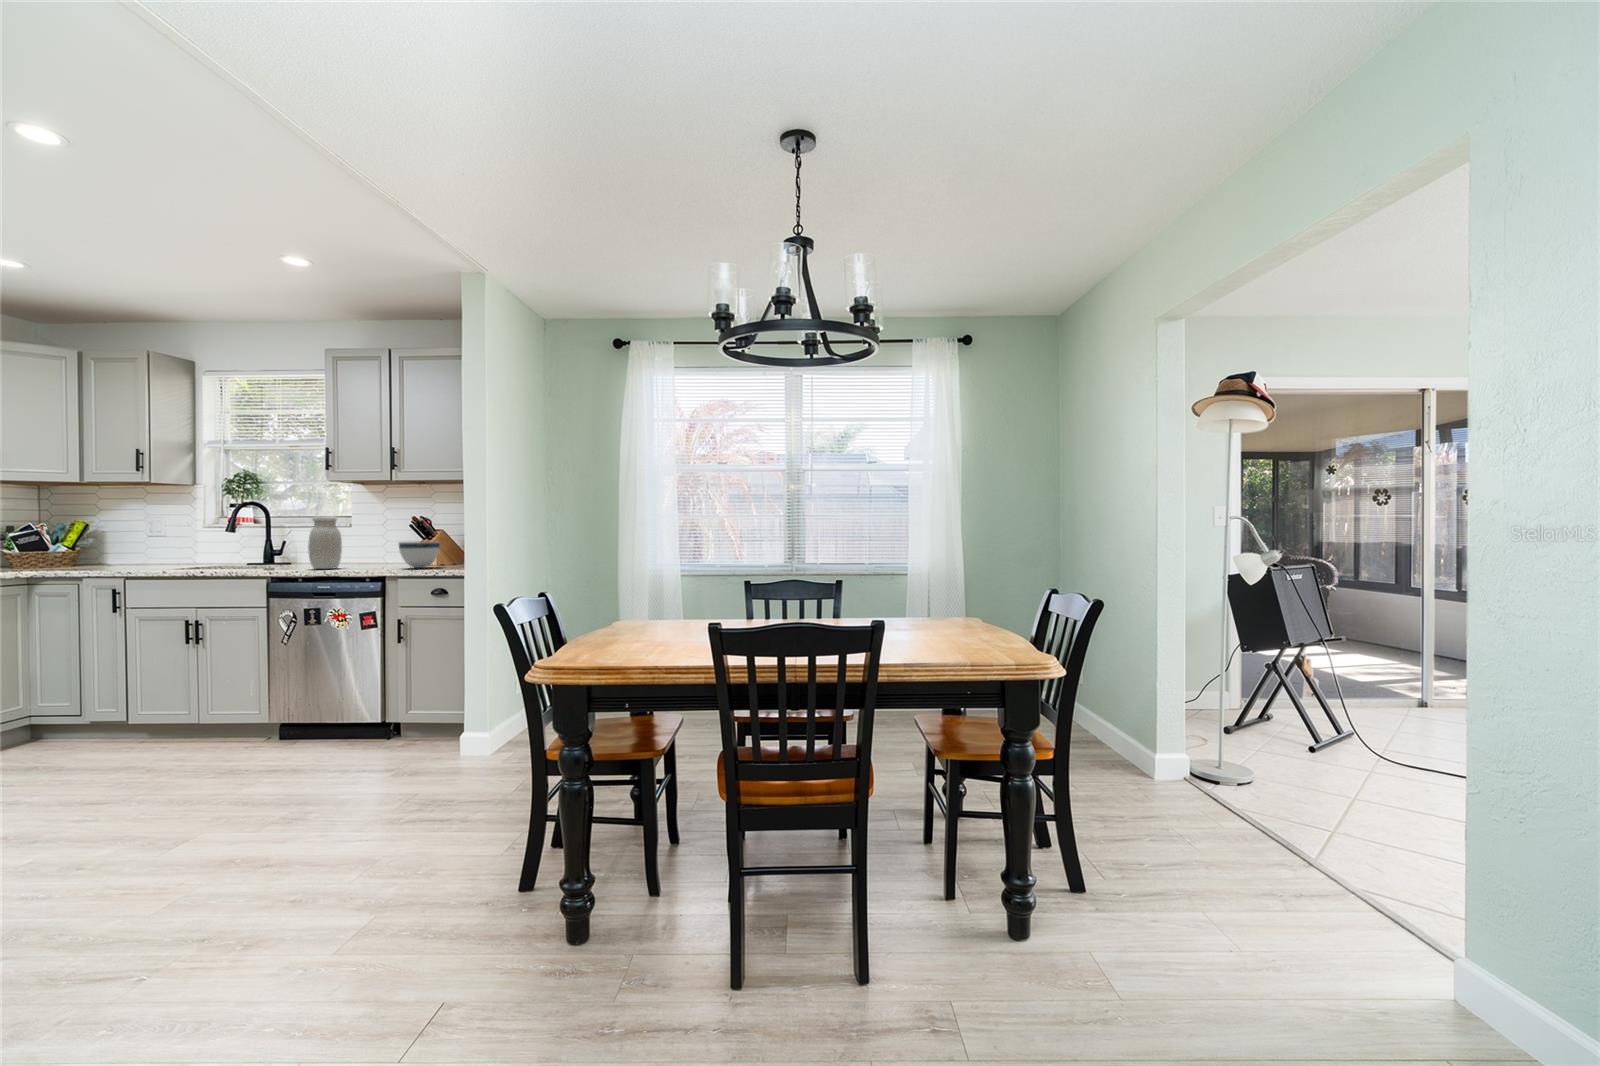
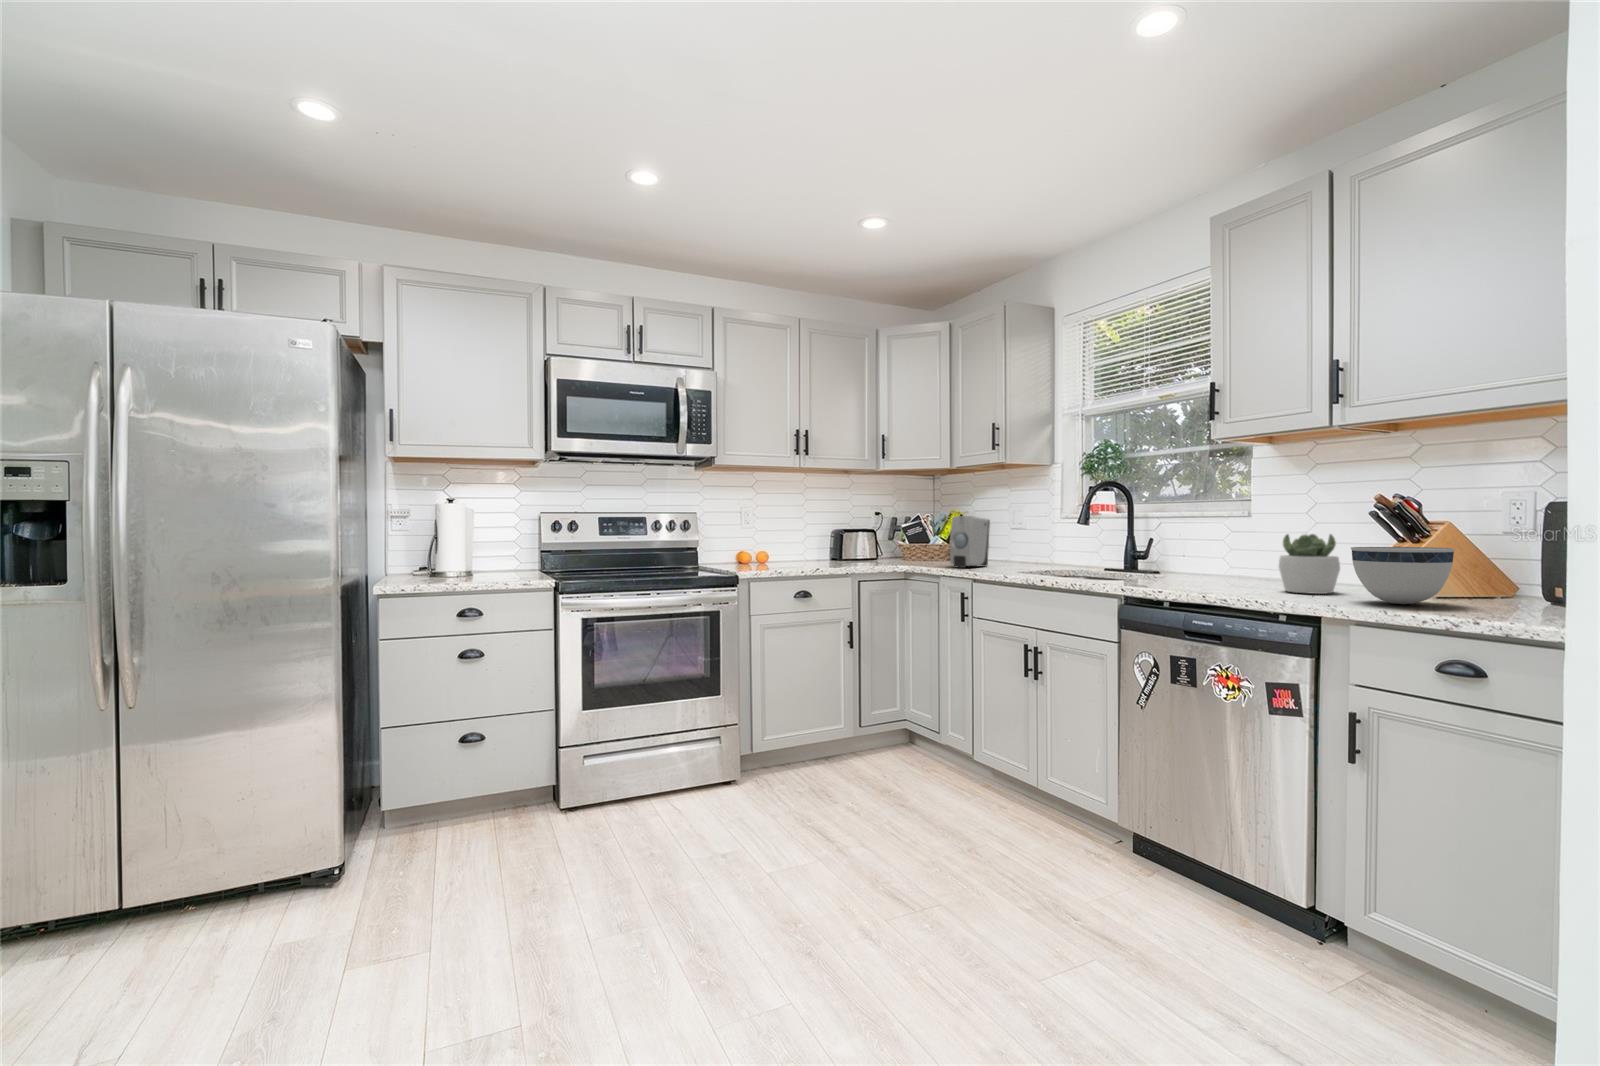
jar: present [308,516,342,569] -> none [1180,498,1235,590]
soap dispenser: none [93,525,136,569] -> present [950,516,990,568]
succulent plant: none [366,536,396,567] -> present [1279,534,1340,594]

